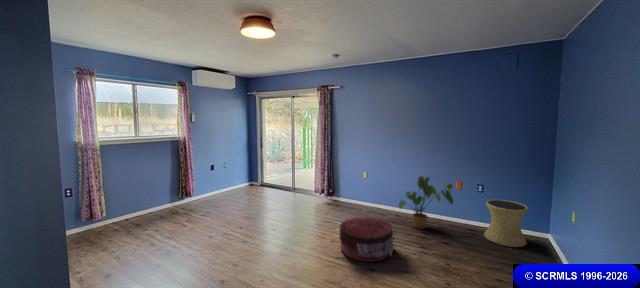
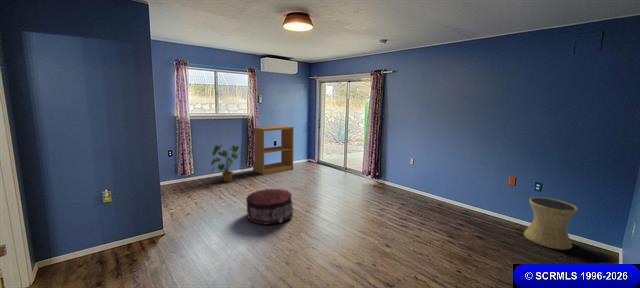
bookshelf: none [184,147,236,206] -> present [253,126,293,175]
house plant: present [399,176,453,229] -> present [211,145,247,182]
pouf: present [339,217,394,262] -> present [246,189,293,225]

